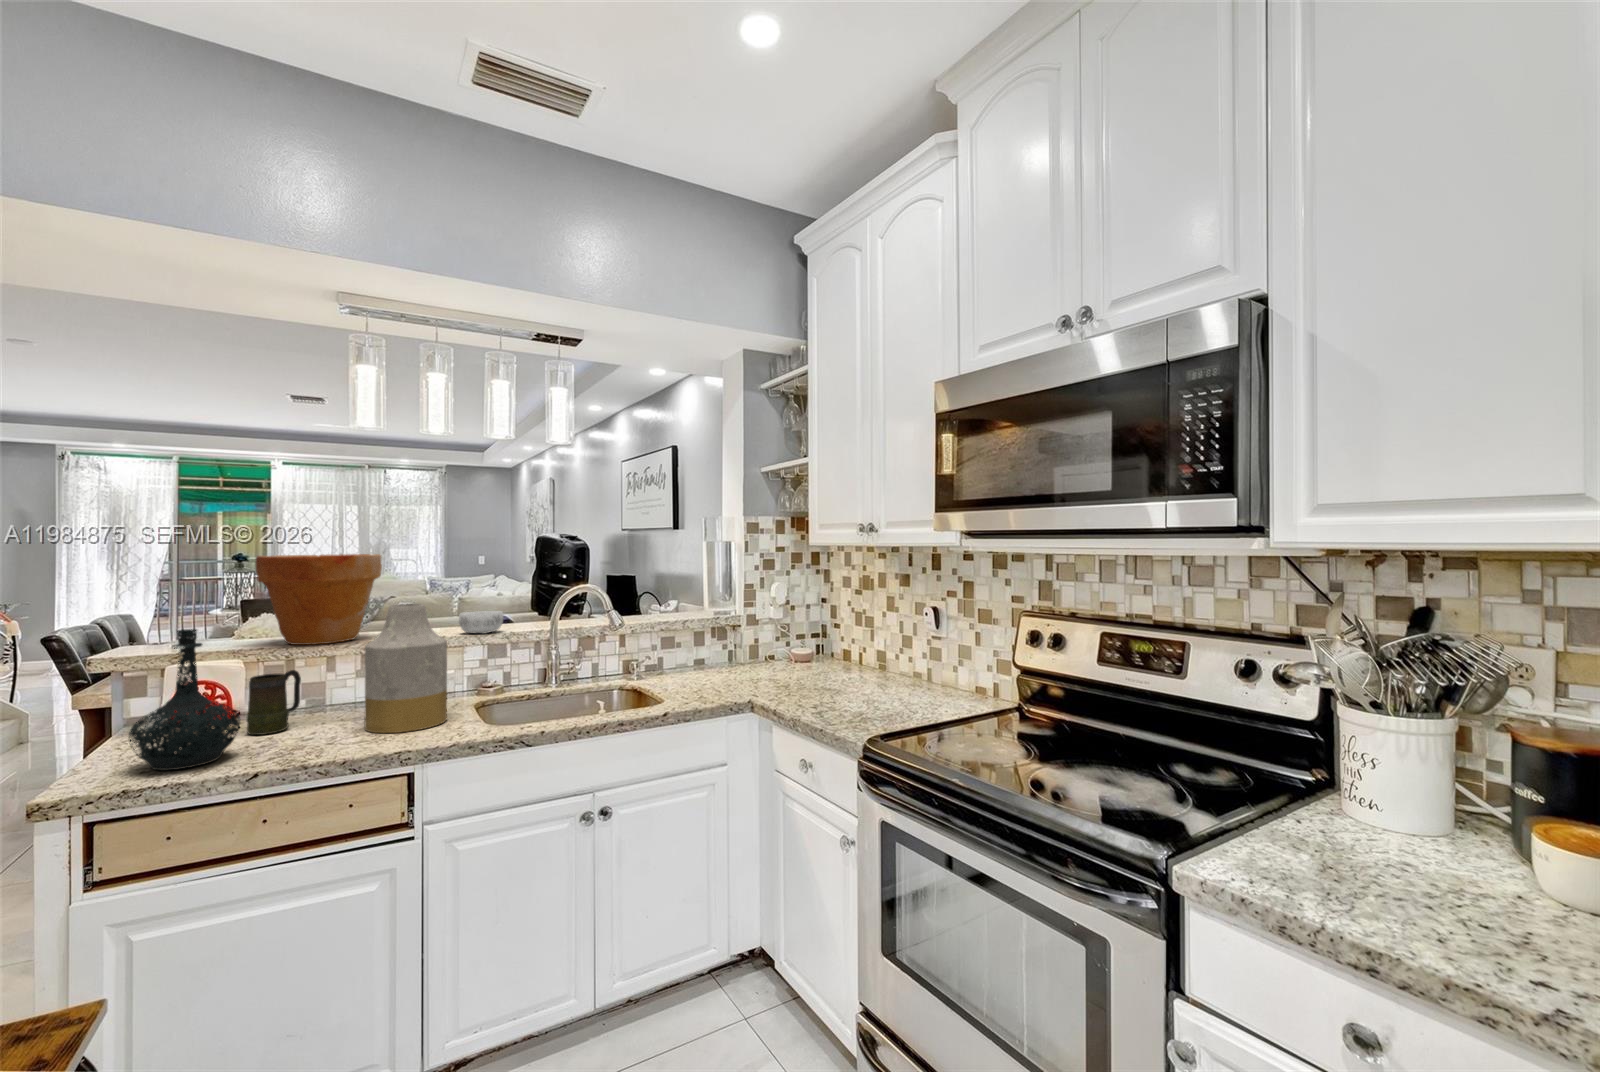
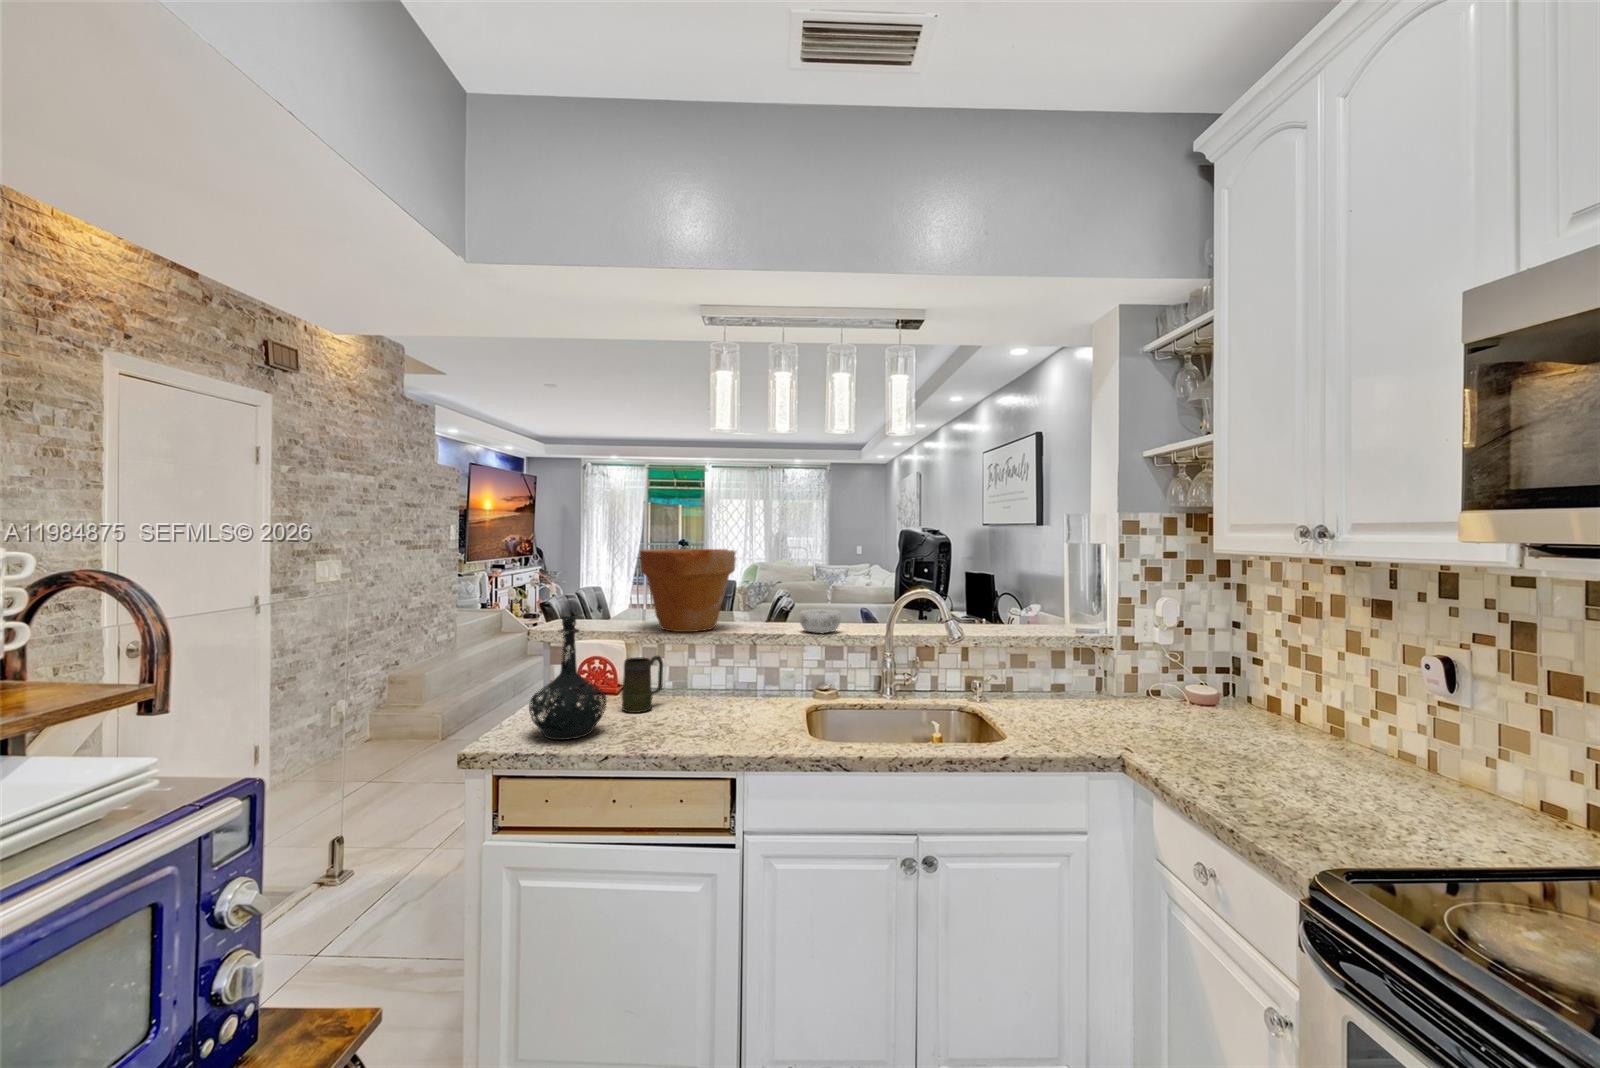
vase: present [365,604,447,733] -> none [706,602,778,731]

